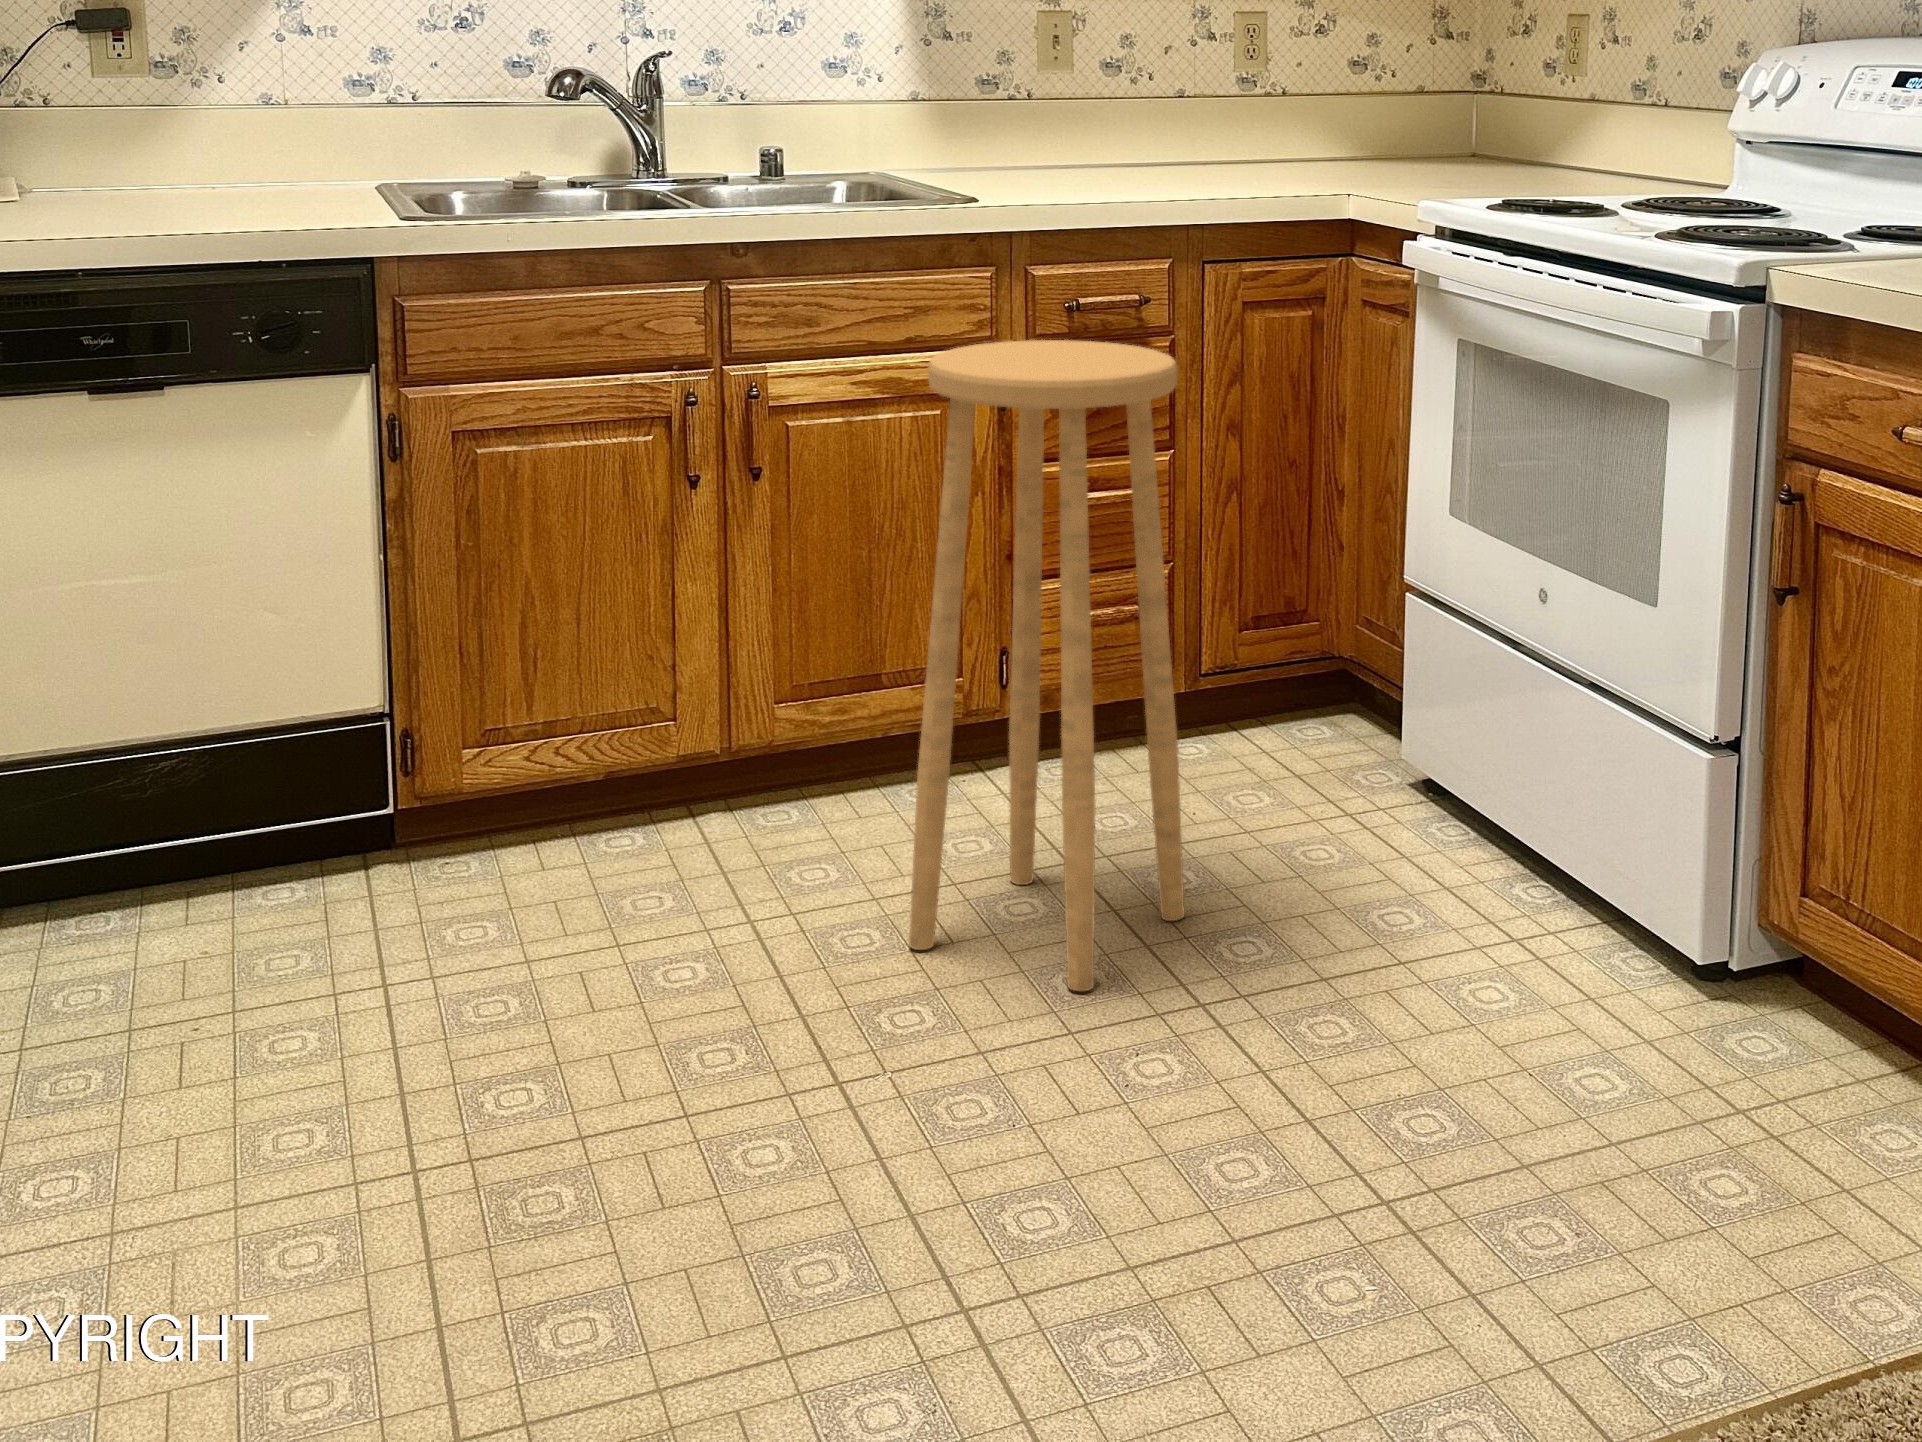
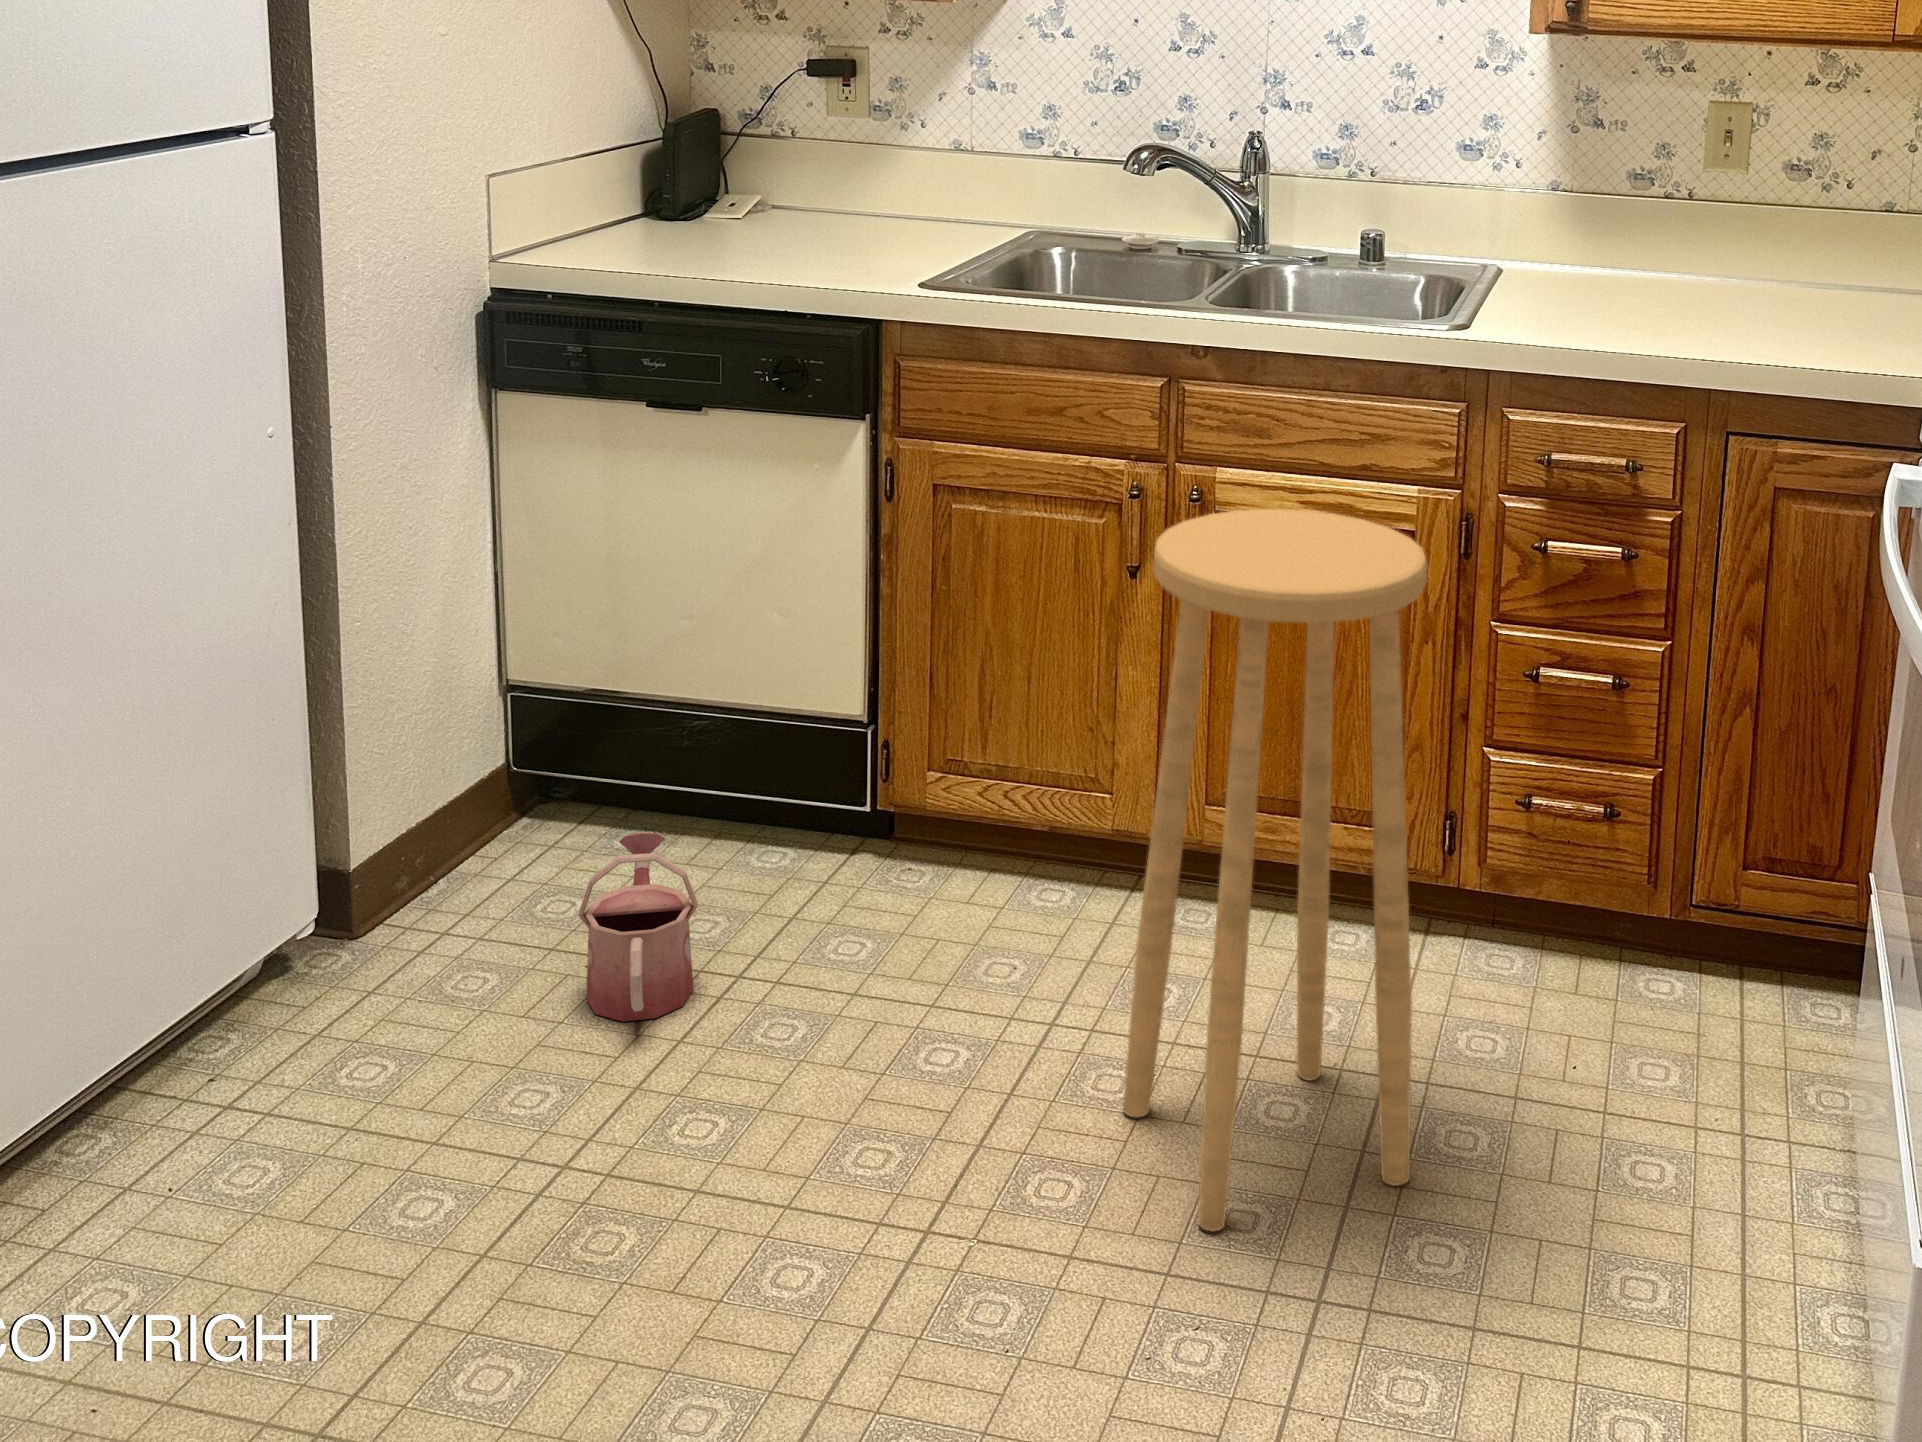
watering can: none [212,857,380,1056] -> present [579,833,698,1021]

